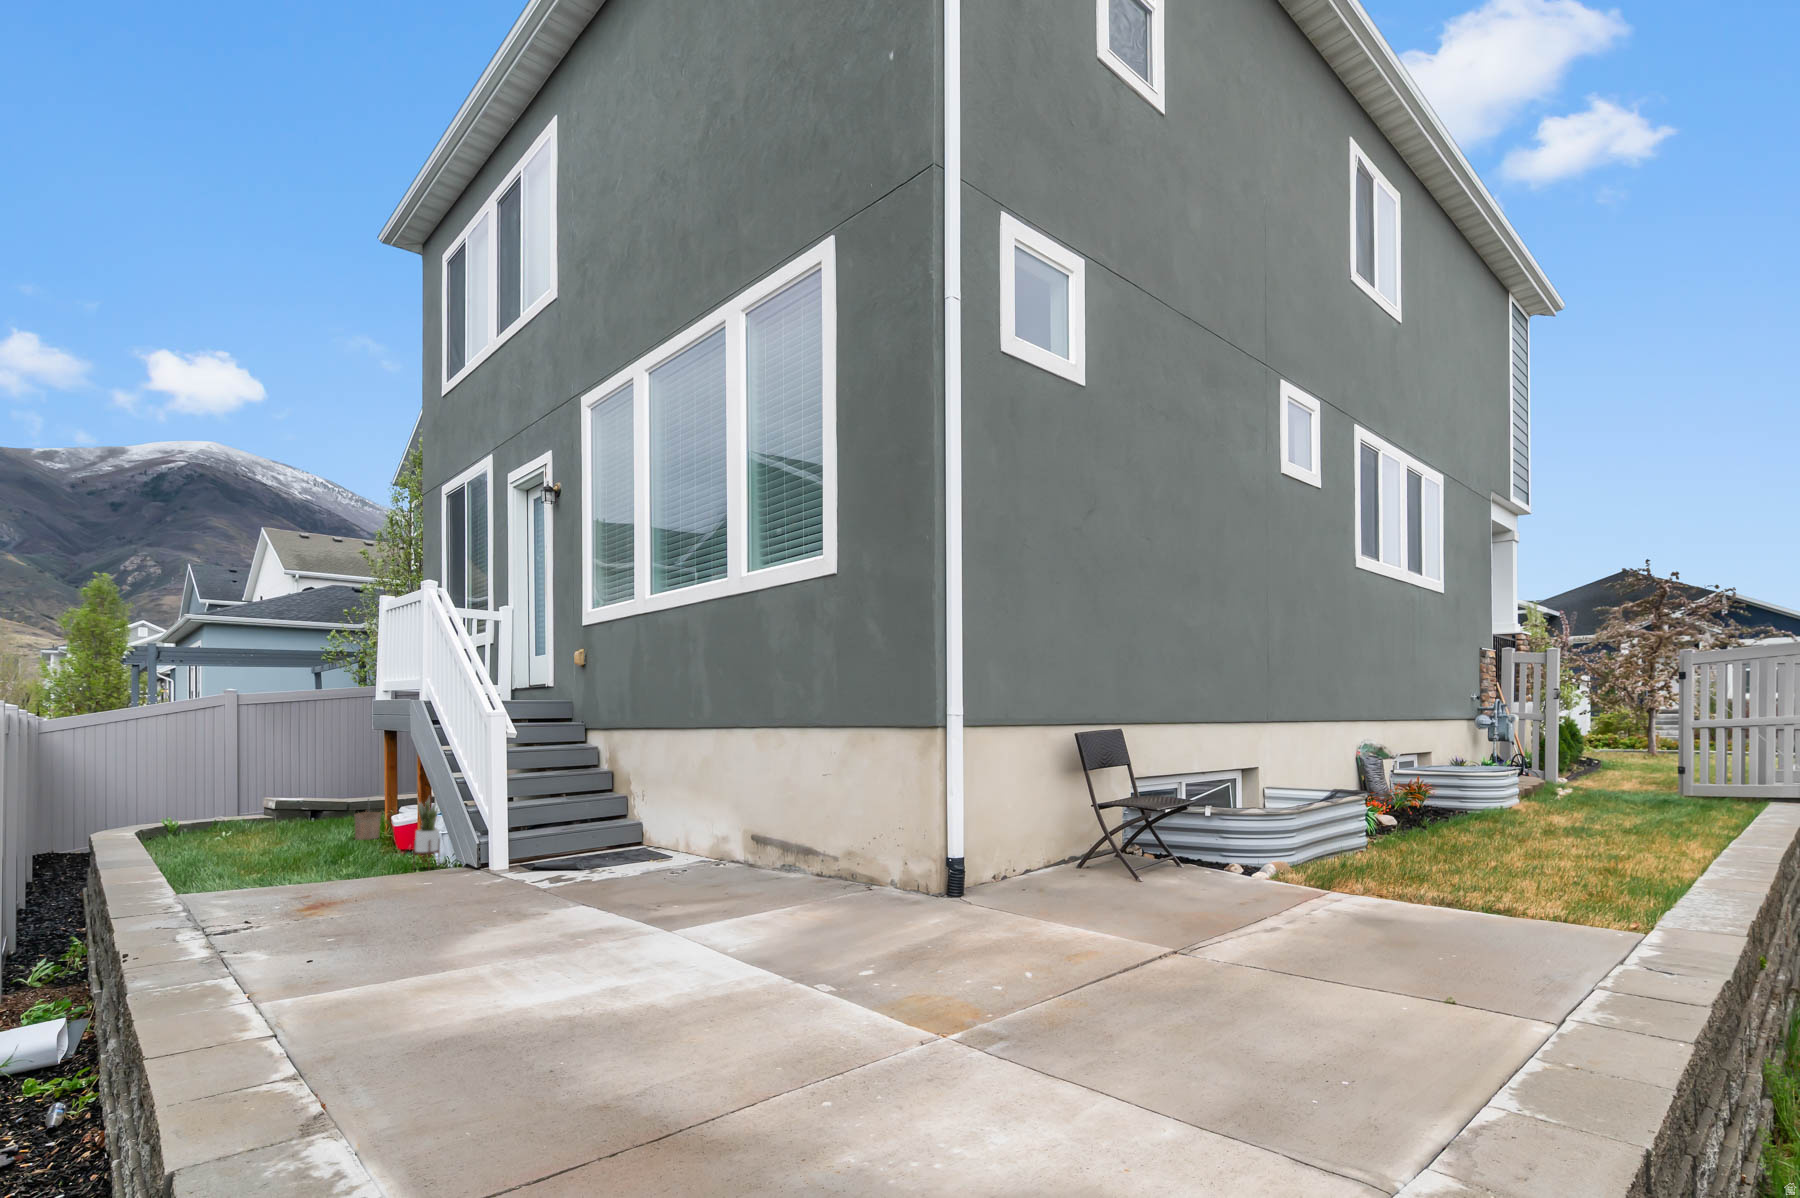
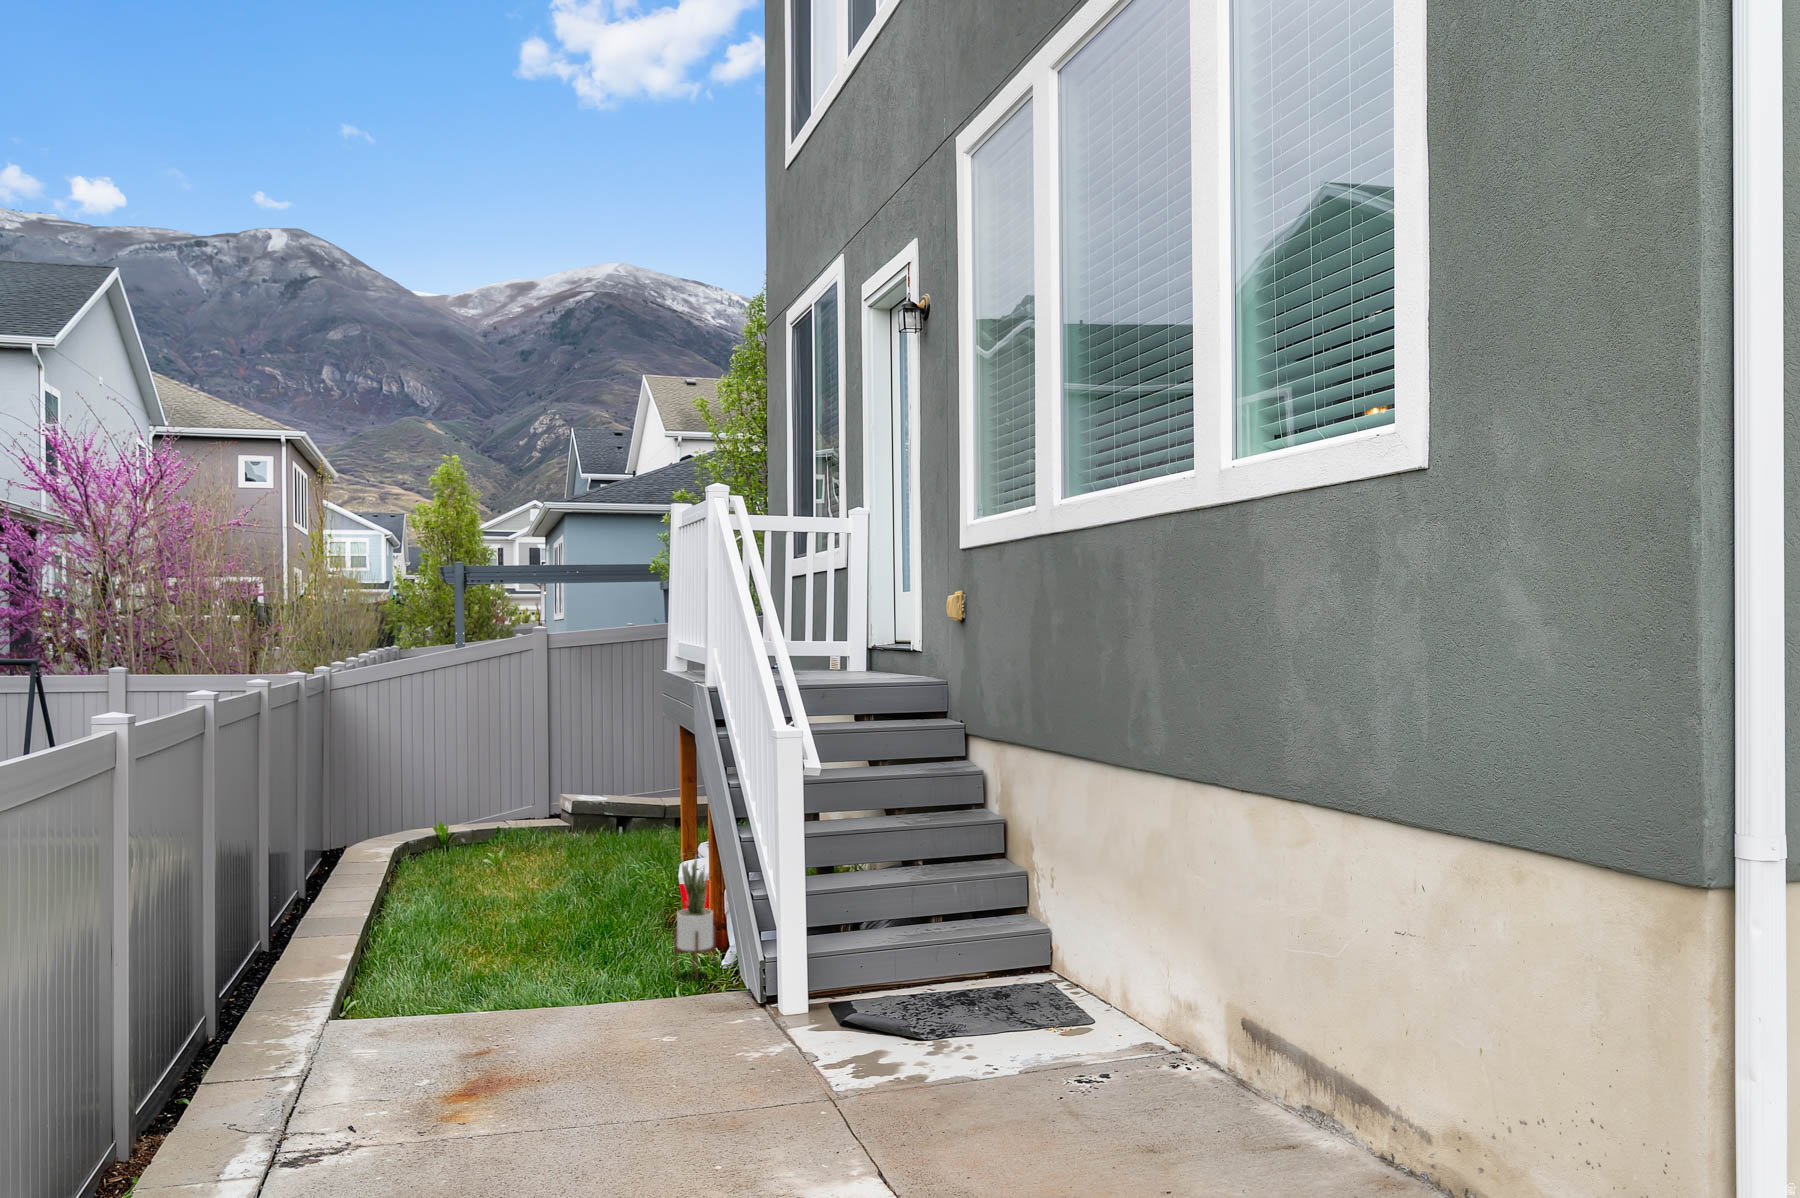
bucket: present [355,799,381,840] -> none [641,815,681,881]

